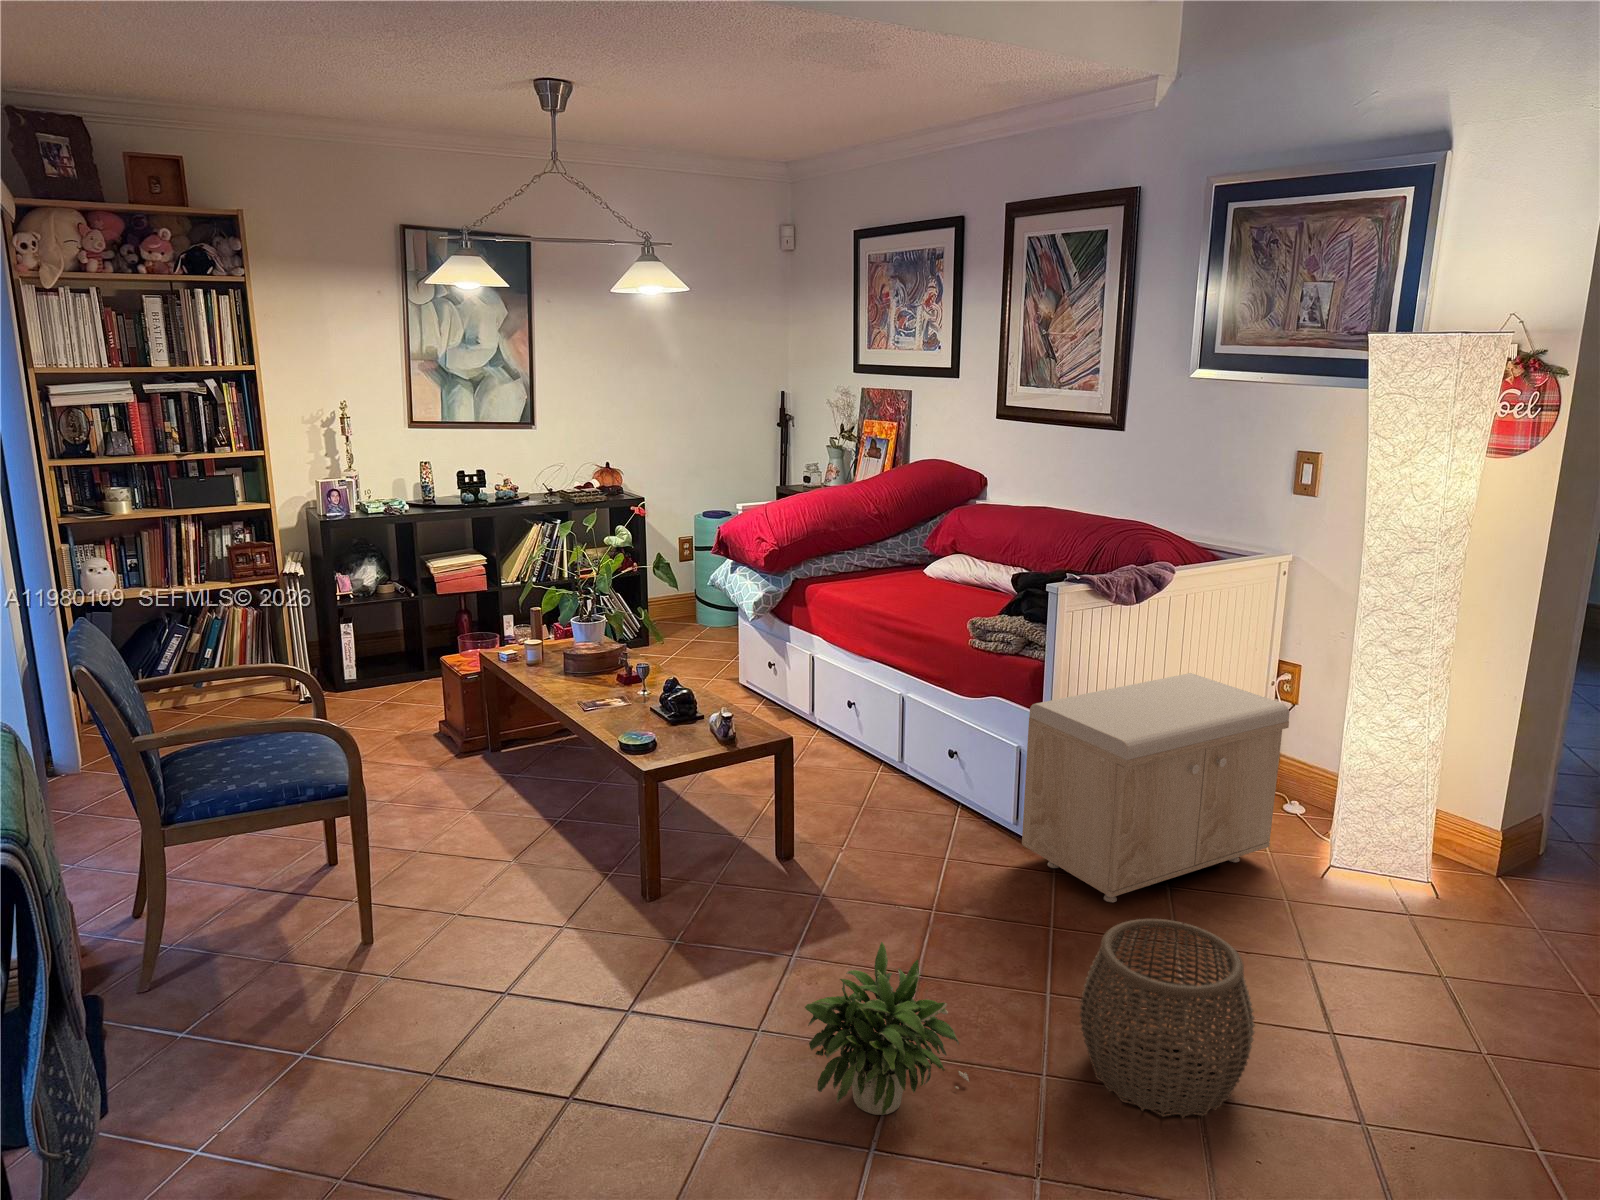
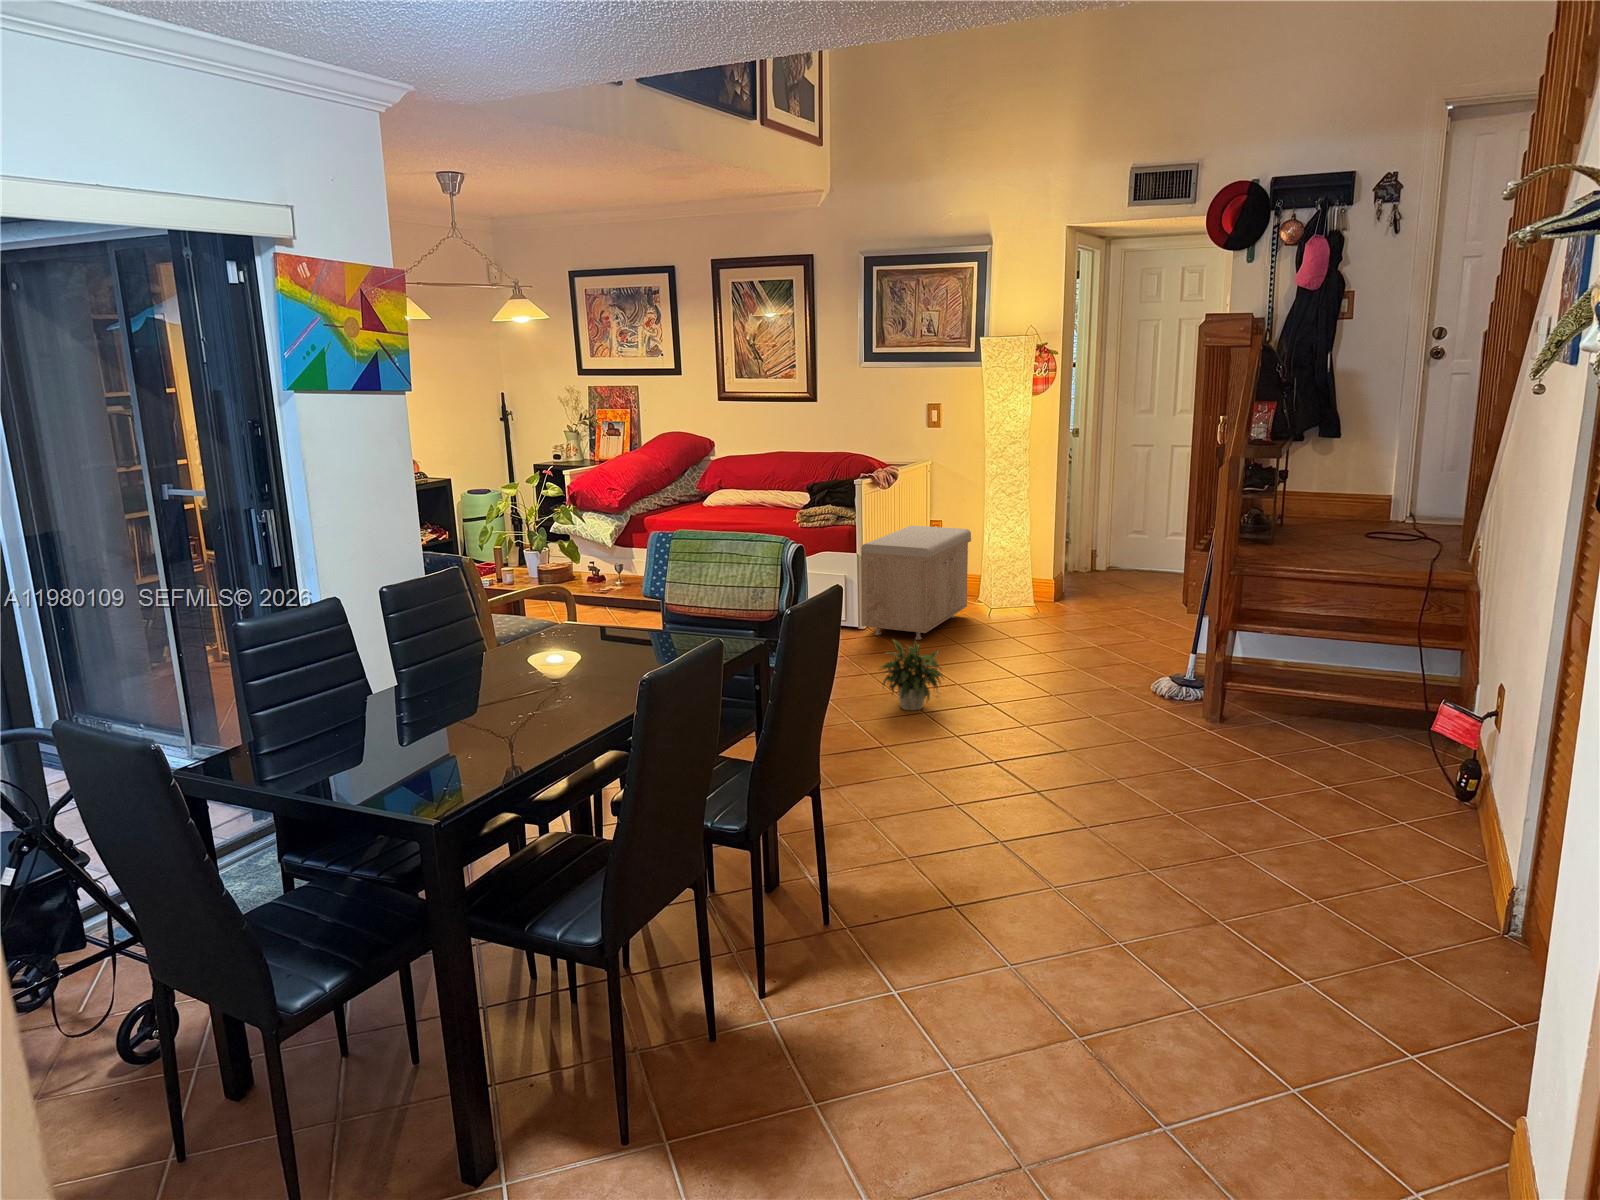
woven basket: present [1080,919,1255,1118] -> none [967,609,1043,686]

